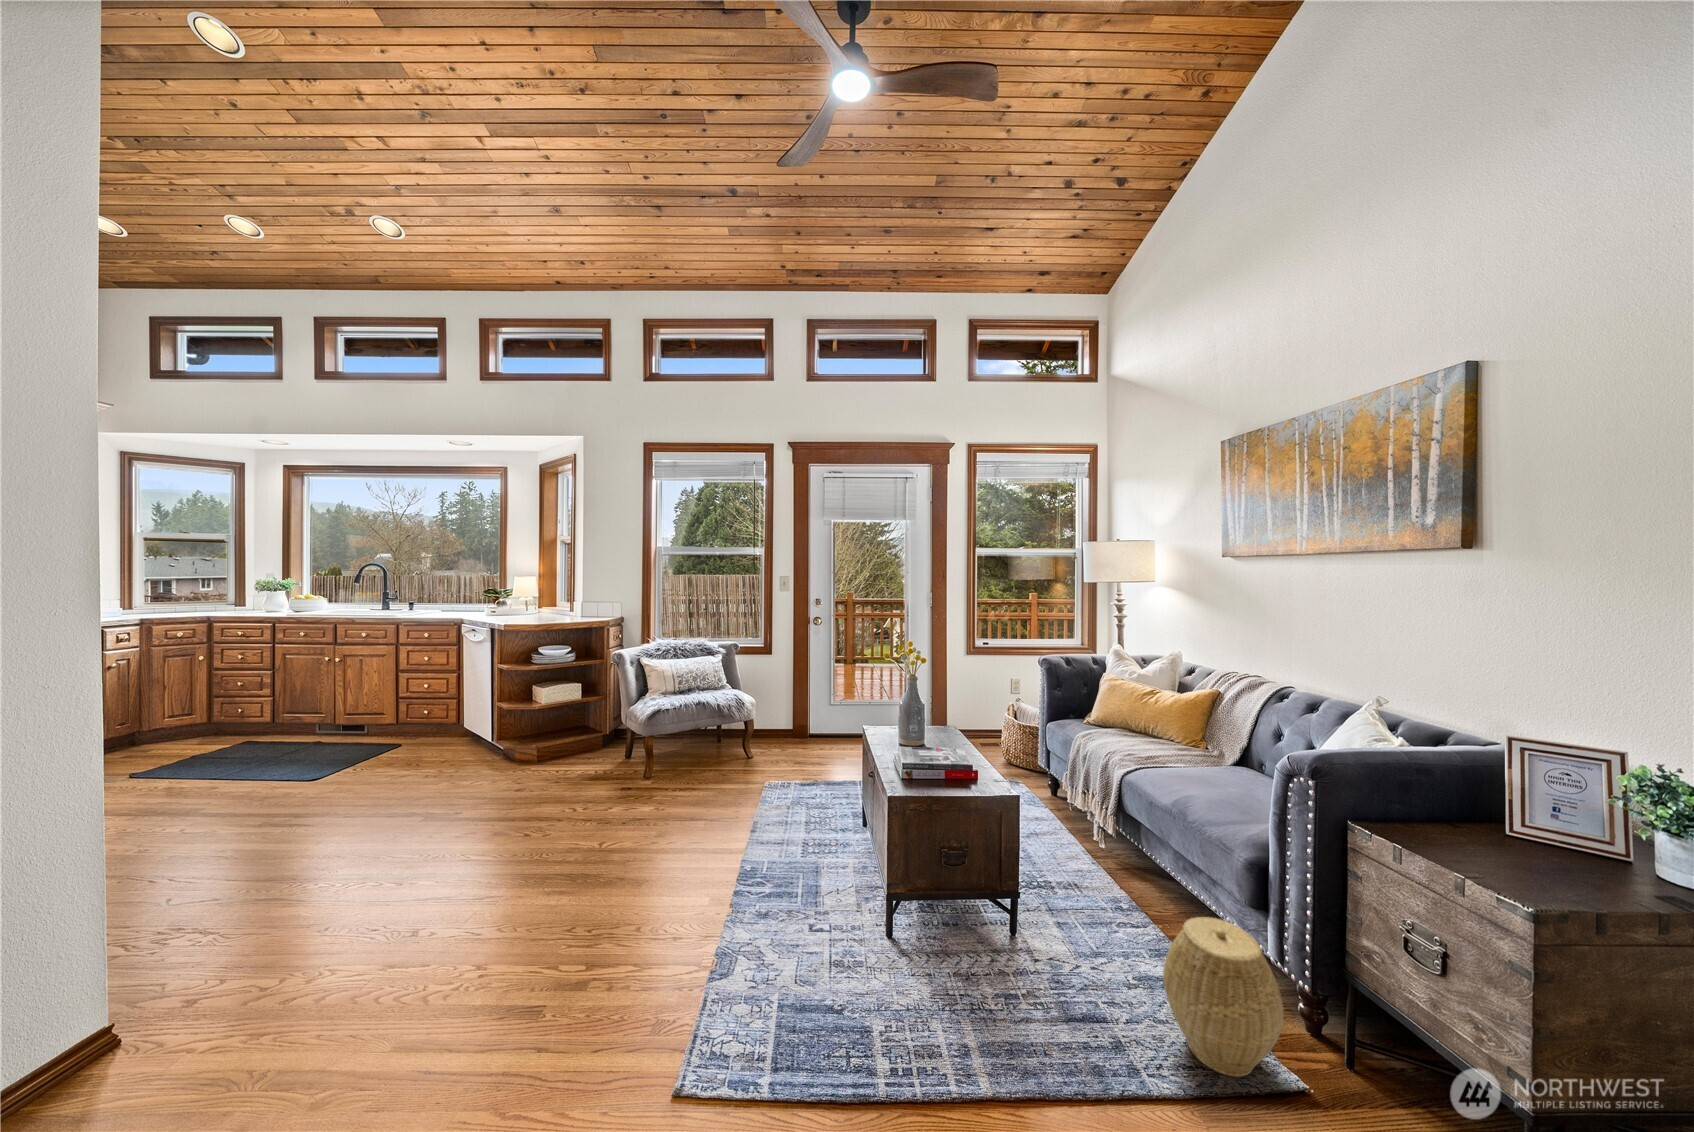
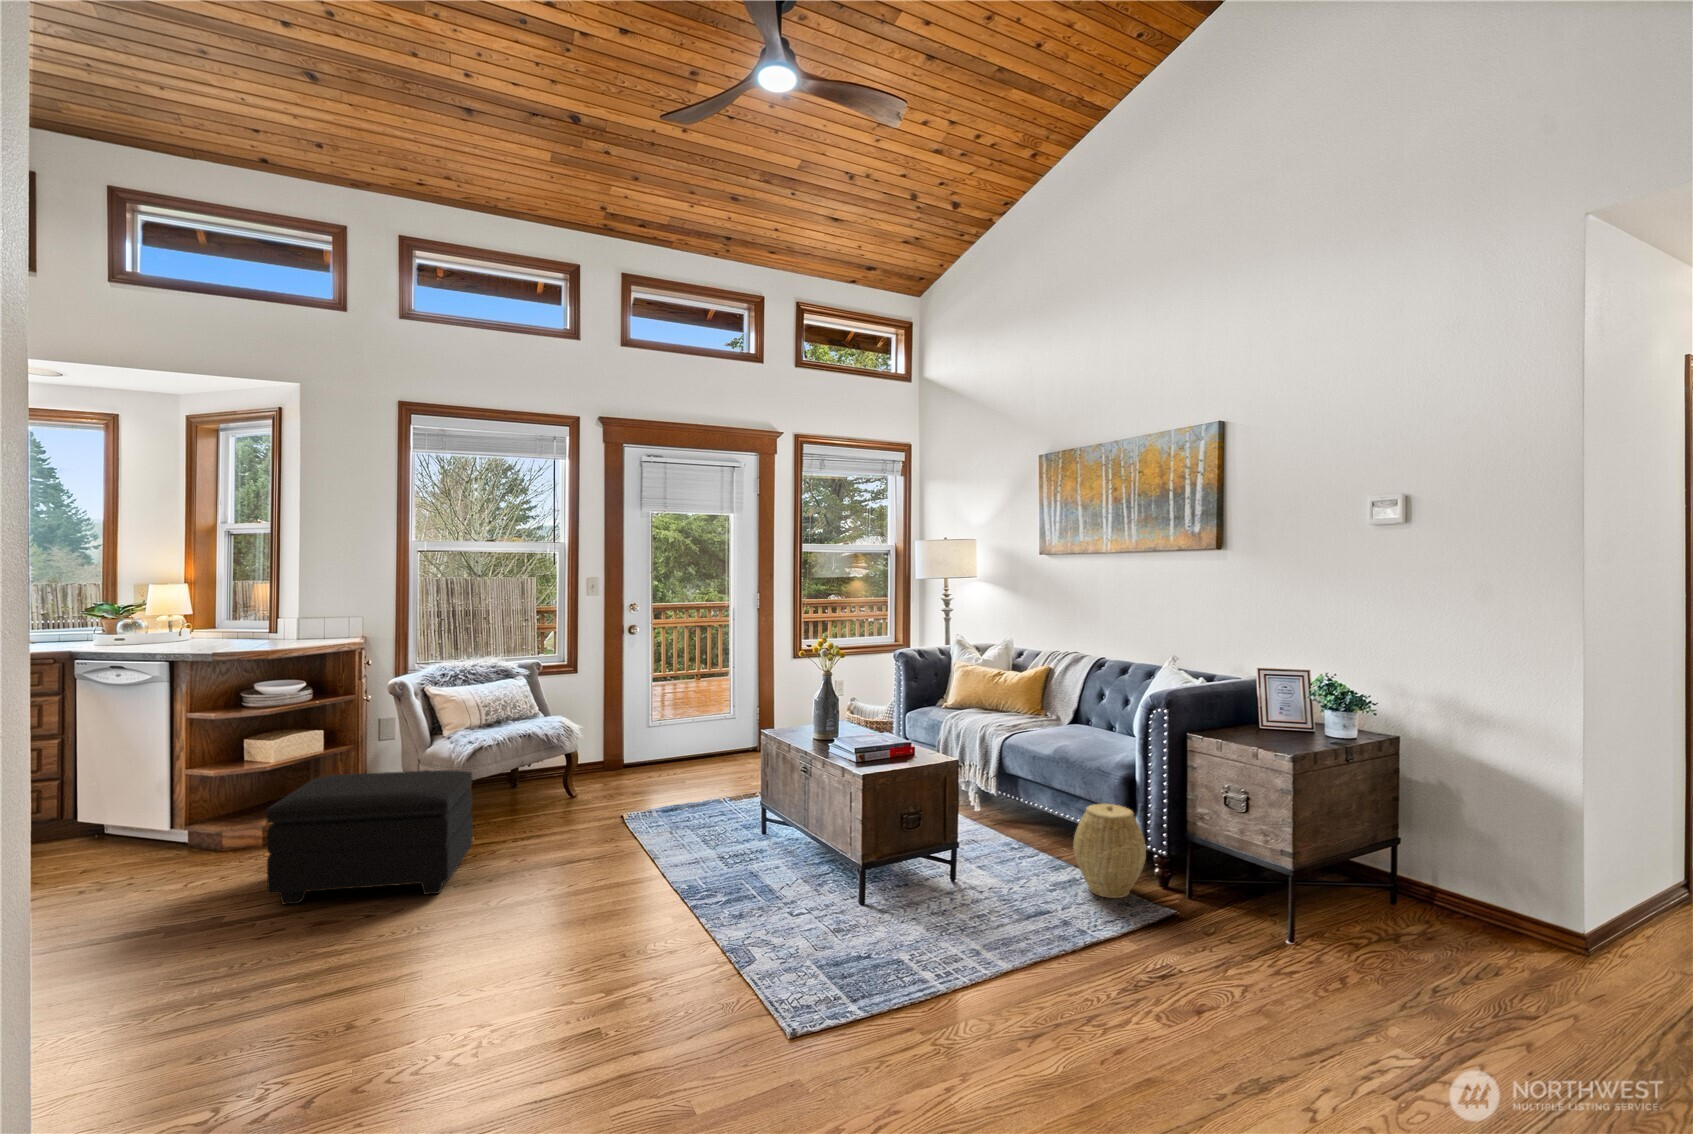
footstool: none [461,728,625,841] -> present [266,770,472,904]

